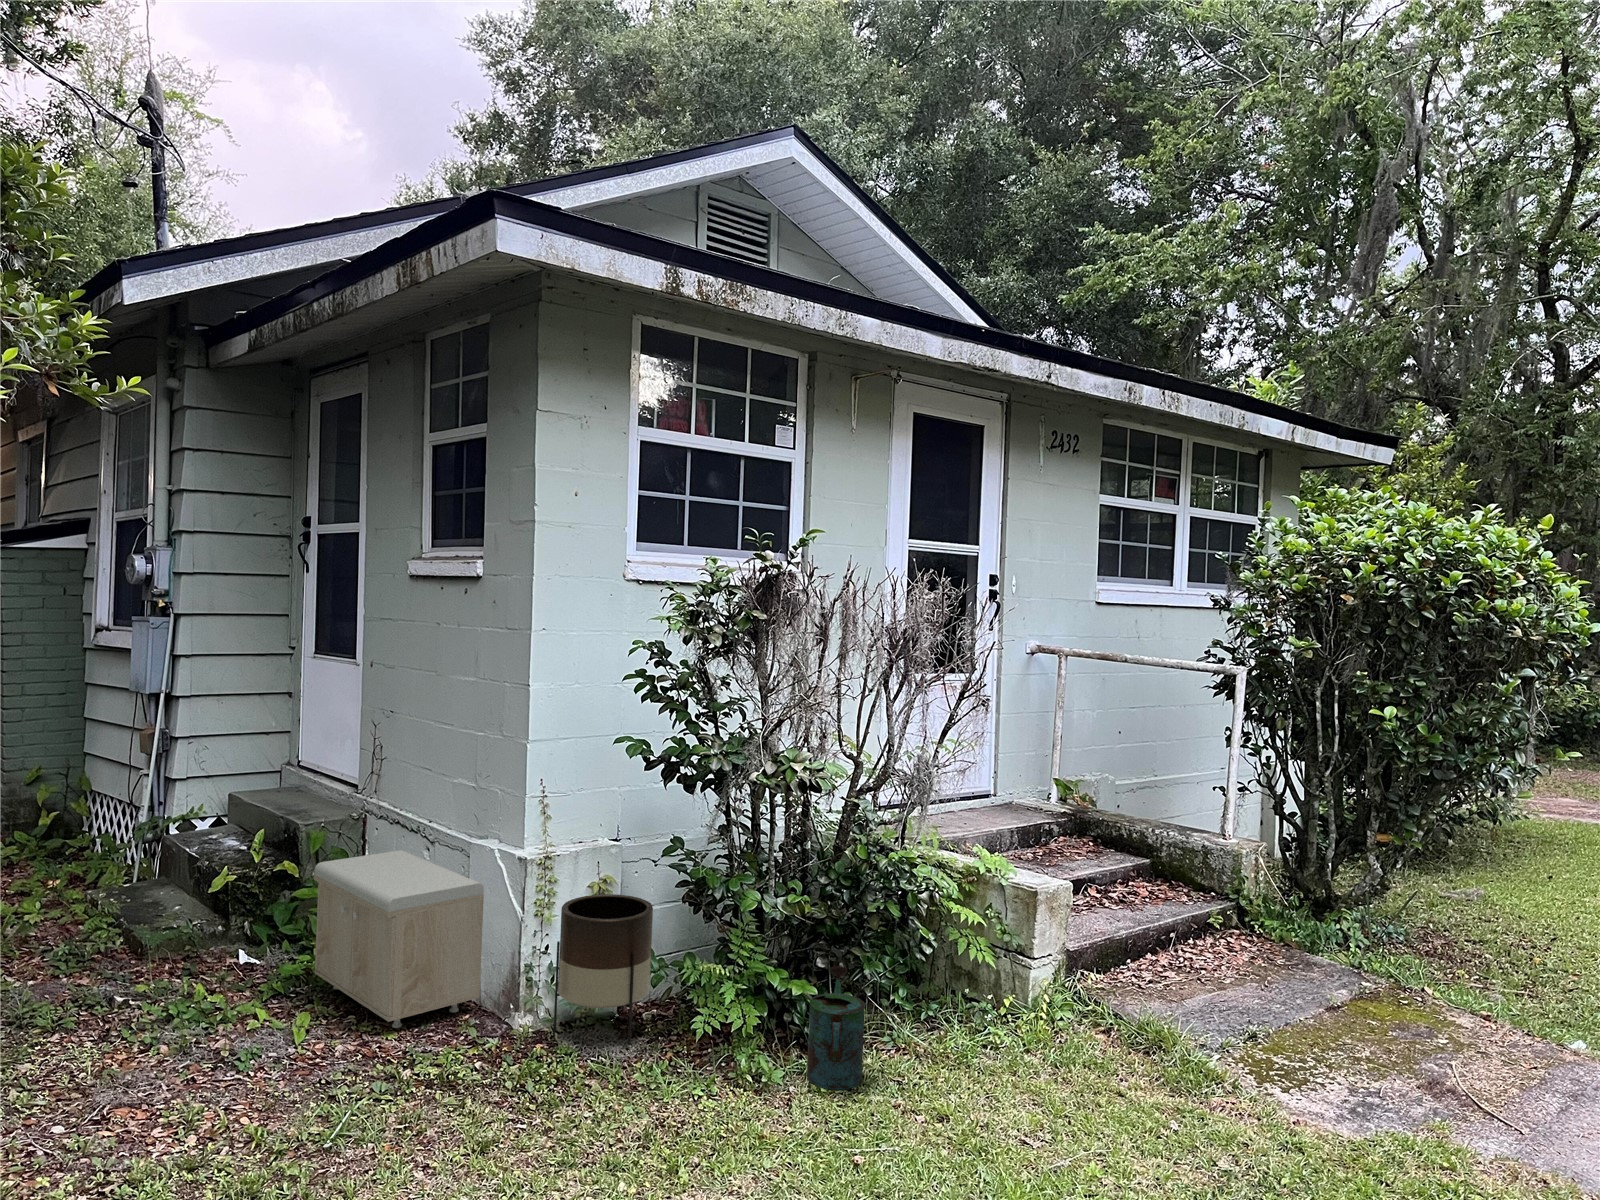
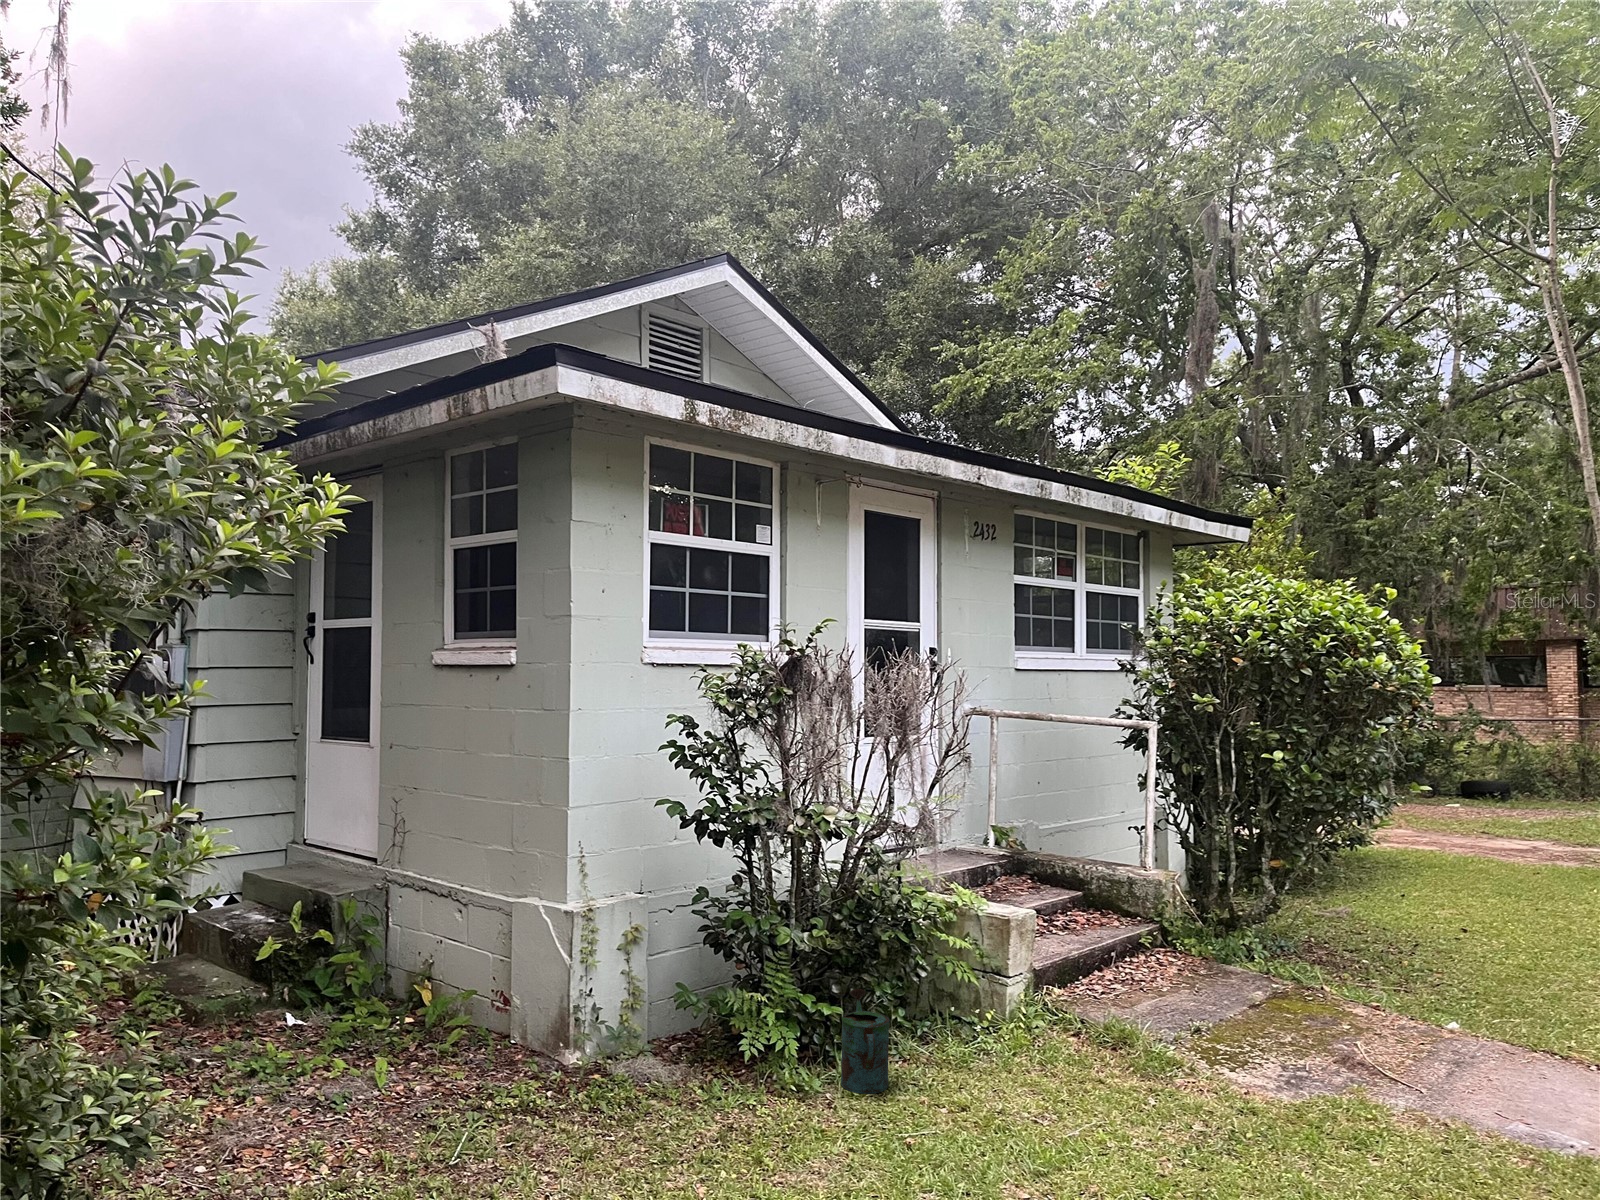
storage bench: present [314,850,484,1028] -> none [371,911,537,1071]
planter: present [554,894,653,1045] -> none [607,939,693,1071]

